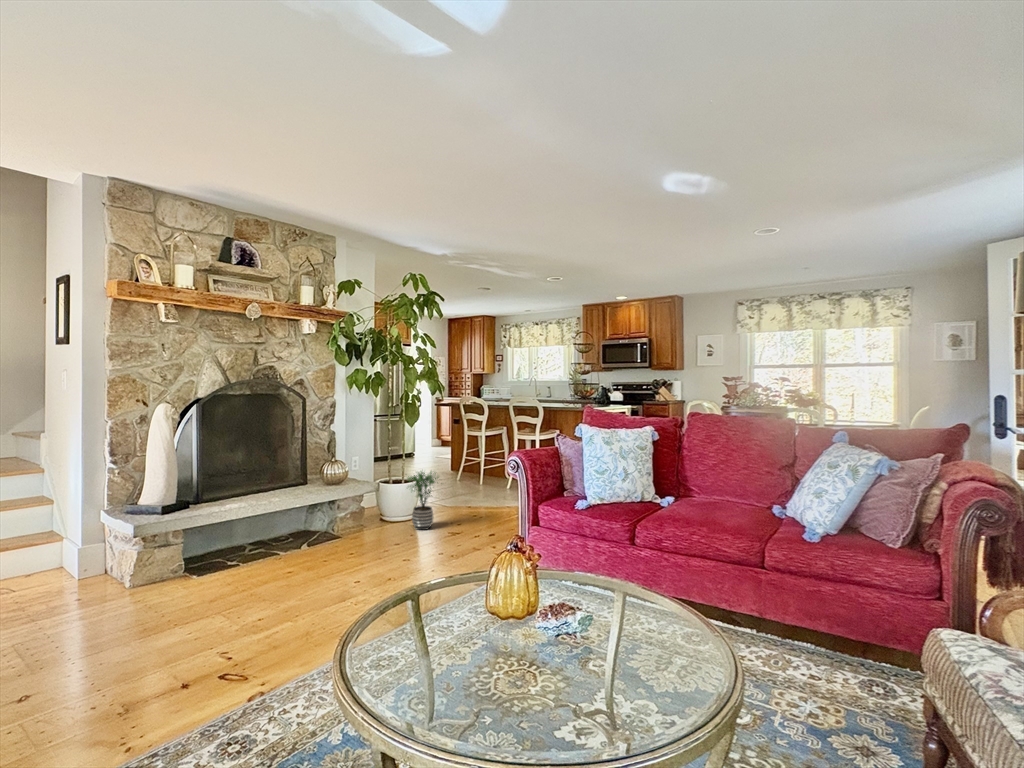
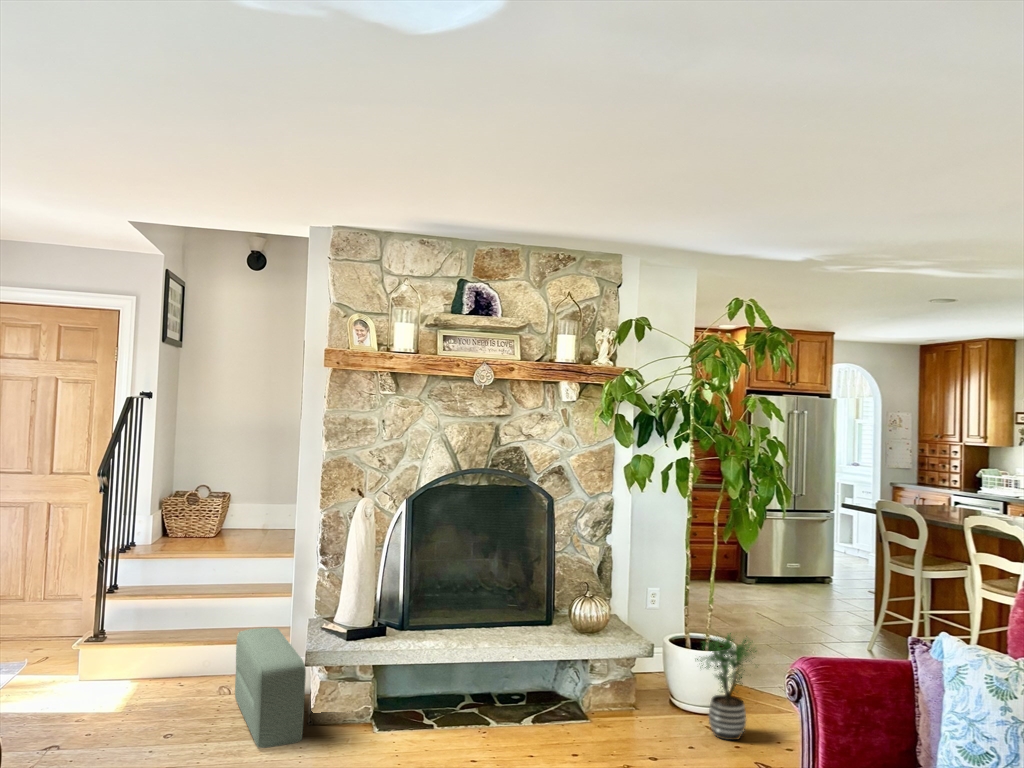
pouf: none [23,524,135,614] -> present [235,628,306,748]

